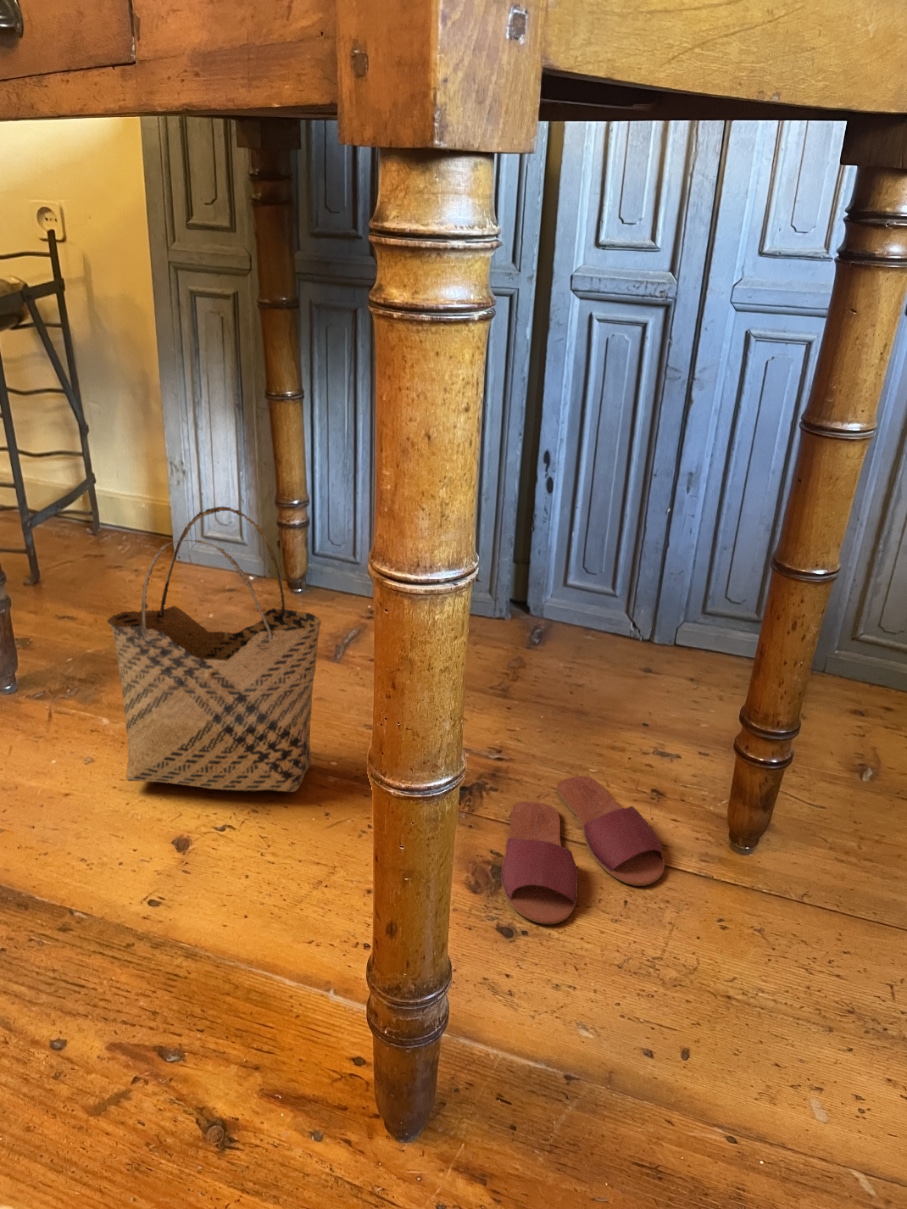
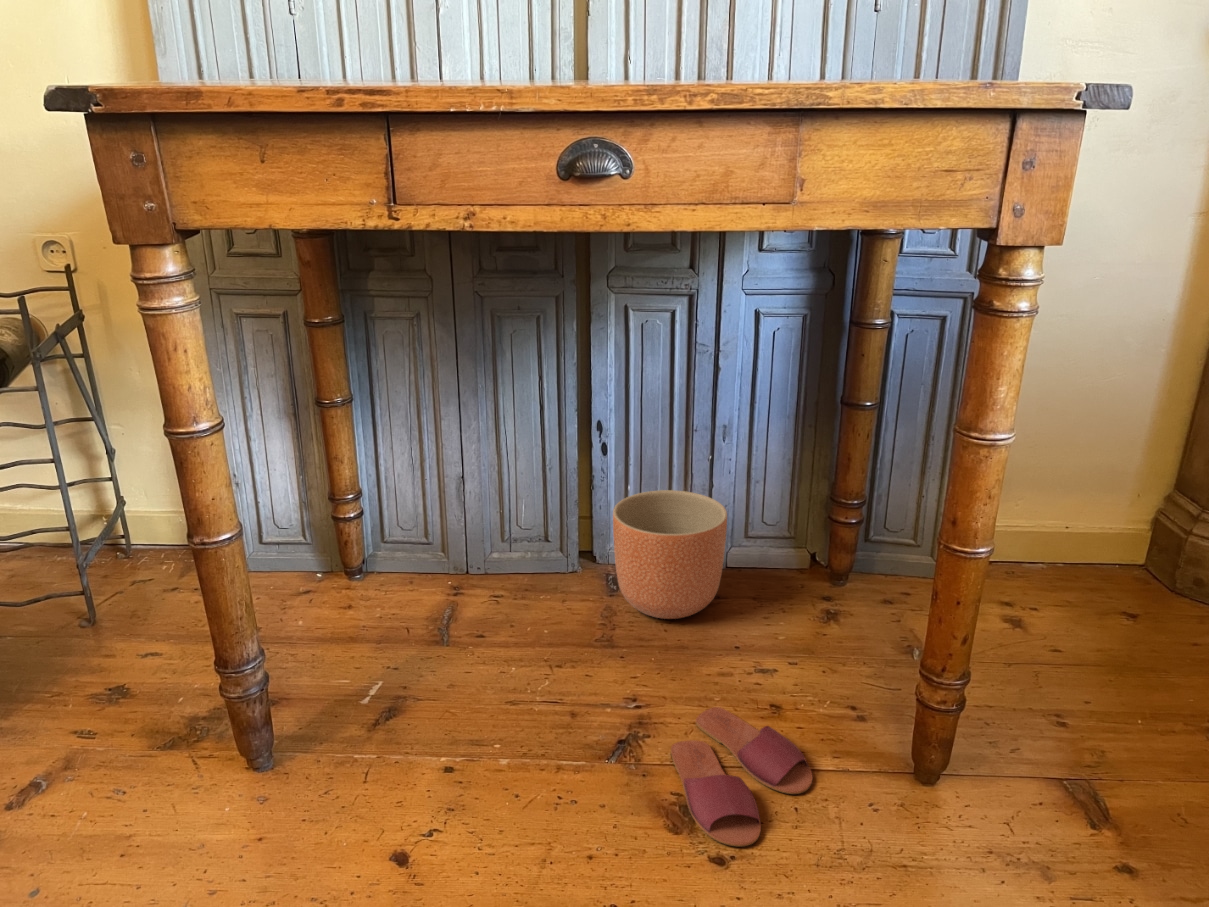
woven basket: present [107,507,321,792] -> none [287,534,487,809]
planter: none [535,537,668,681] -> present [613,490,727,619]

